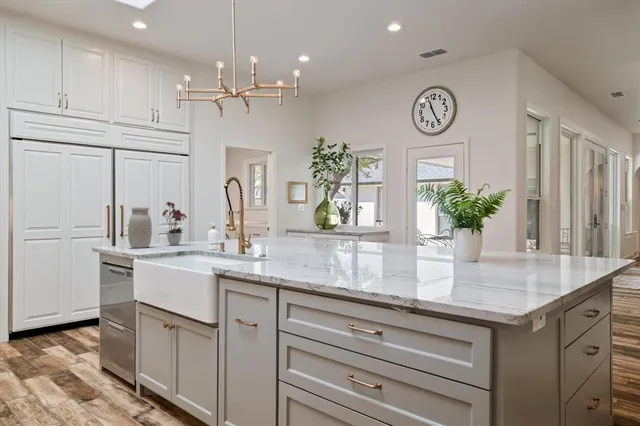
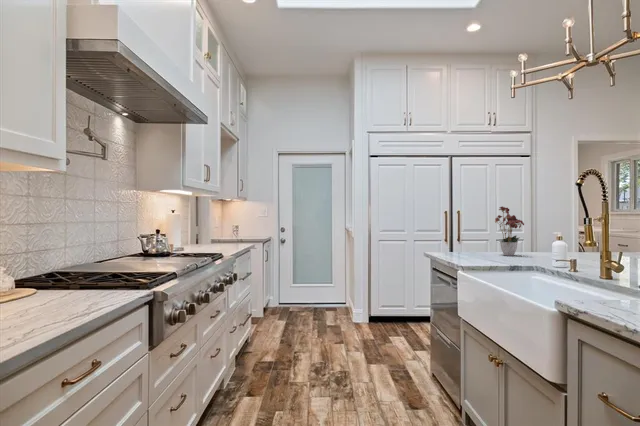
jar: present [128,206,152,248] -> none [457,212,482,256]

